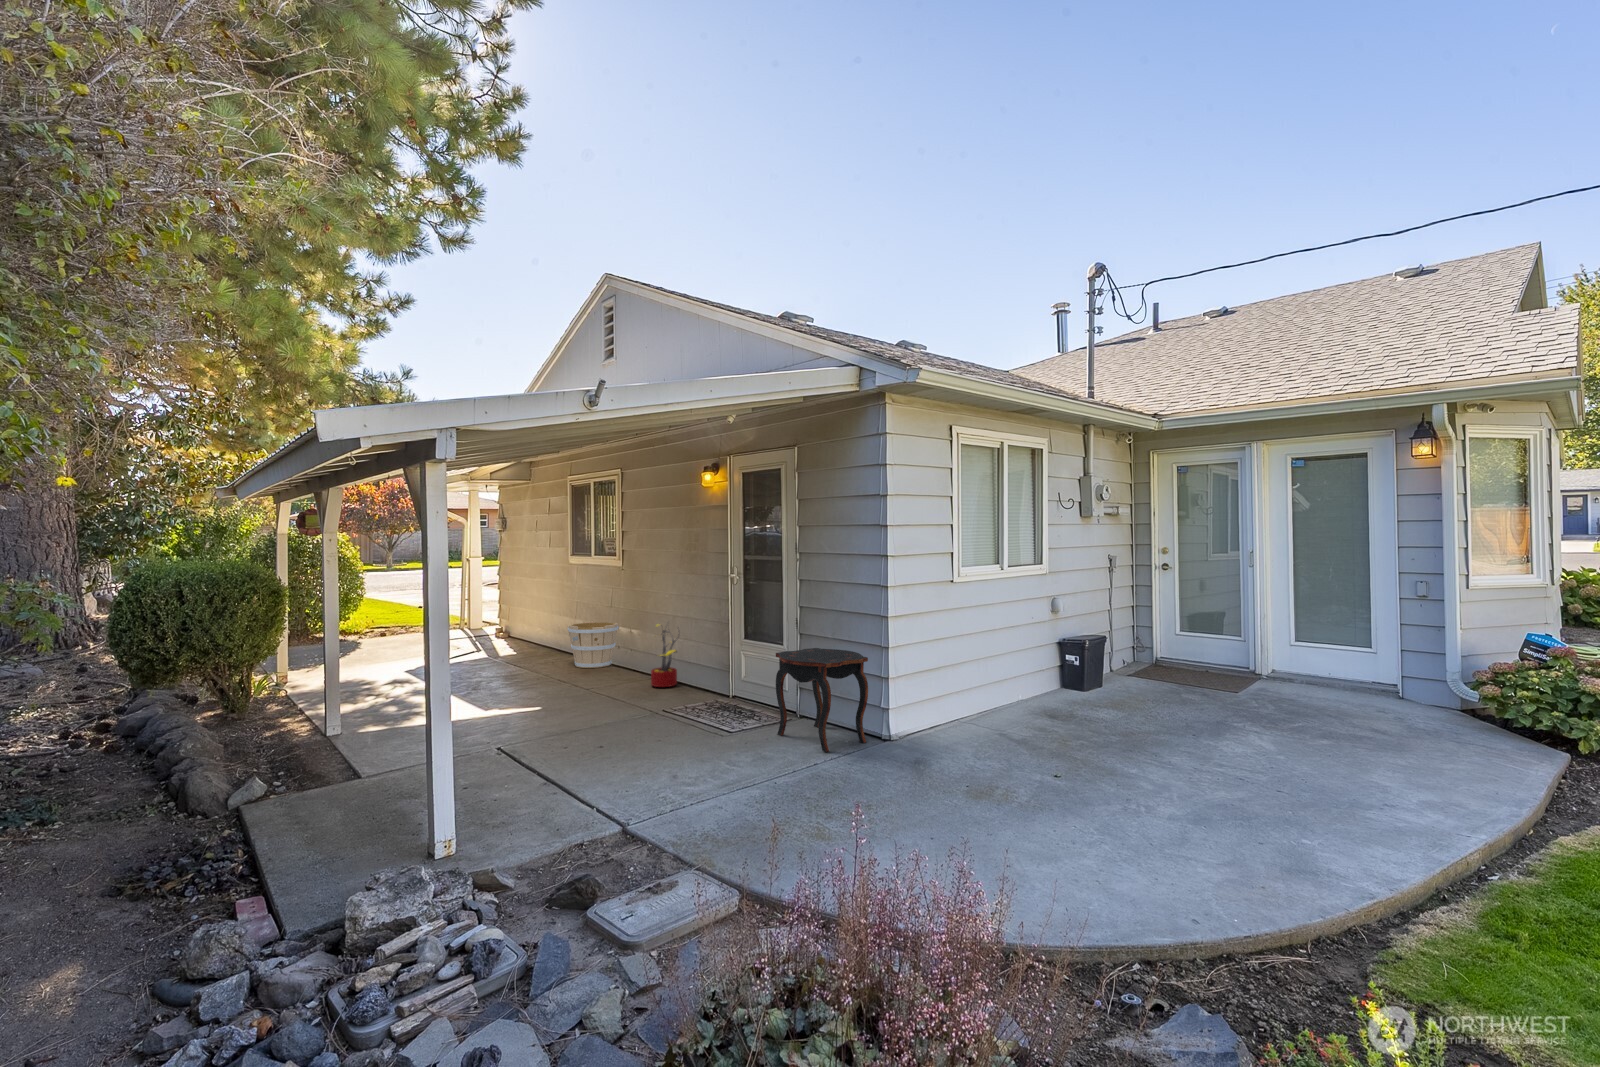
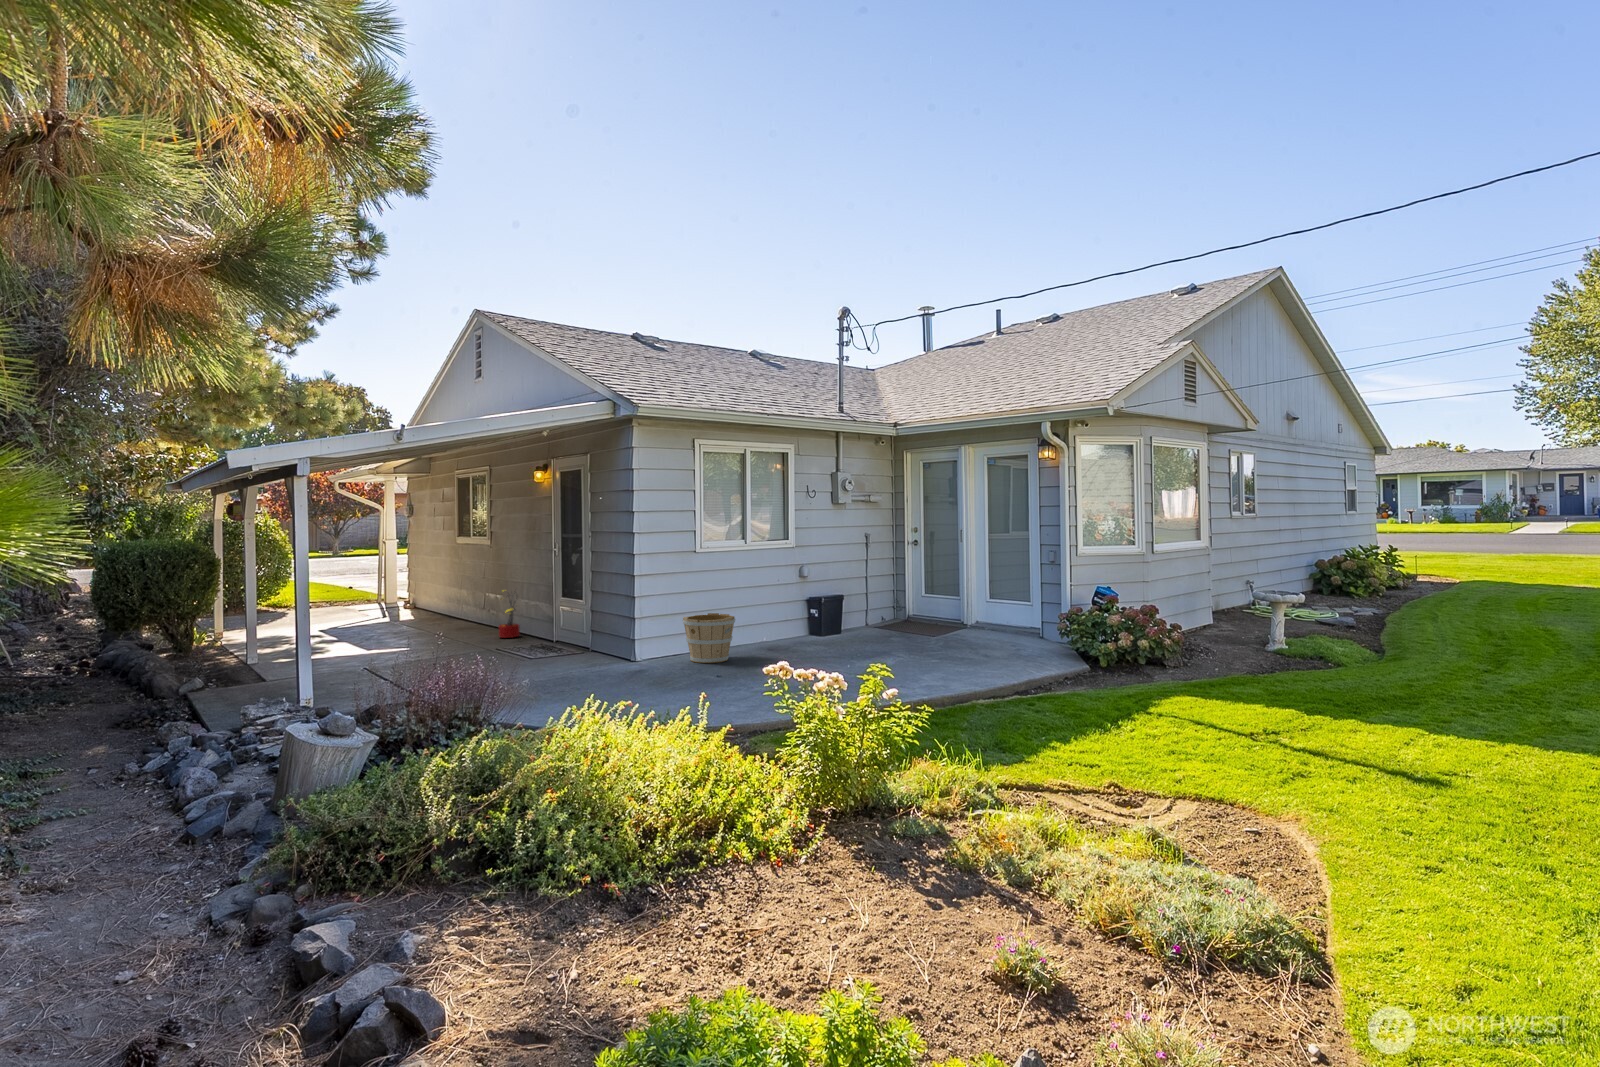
wooden bucket: present [567,621,619,668] -> present [683,613,735,663]
side table: present [776,648,868,752] -> none [557,601,616,668]

